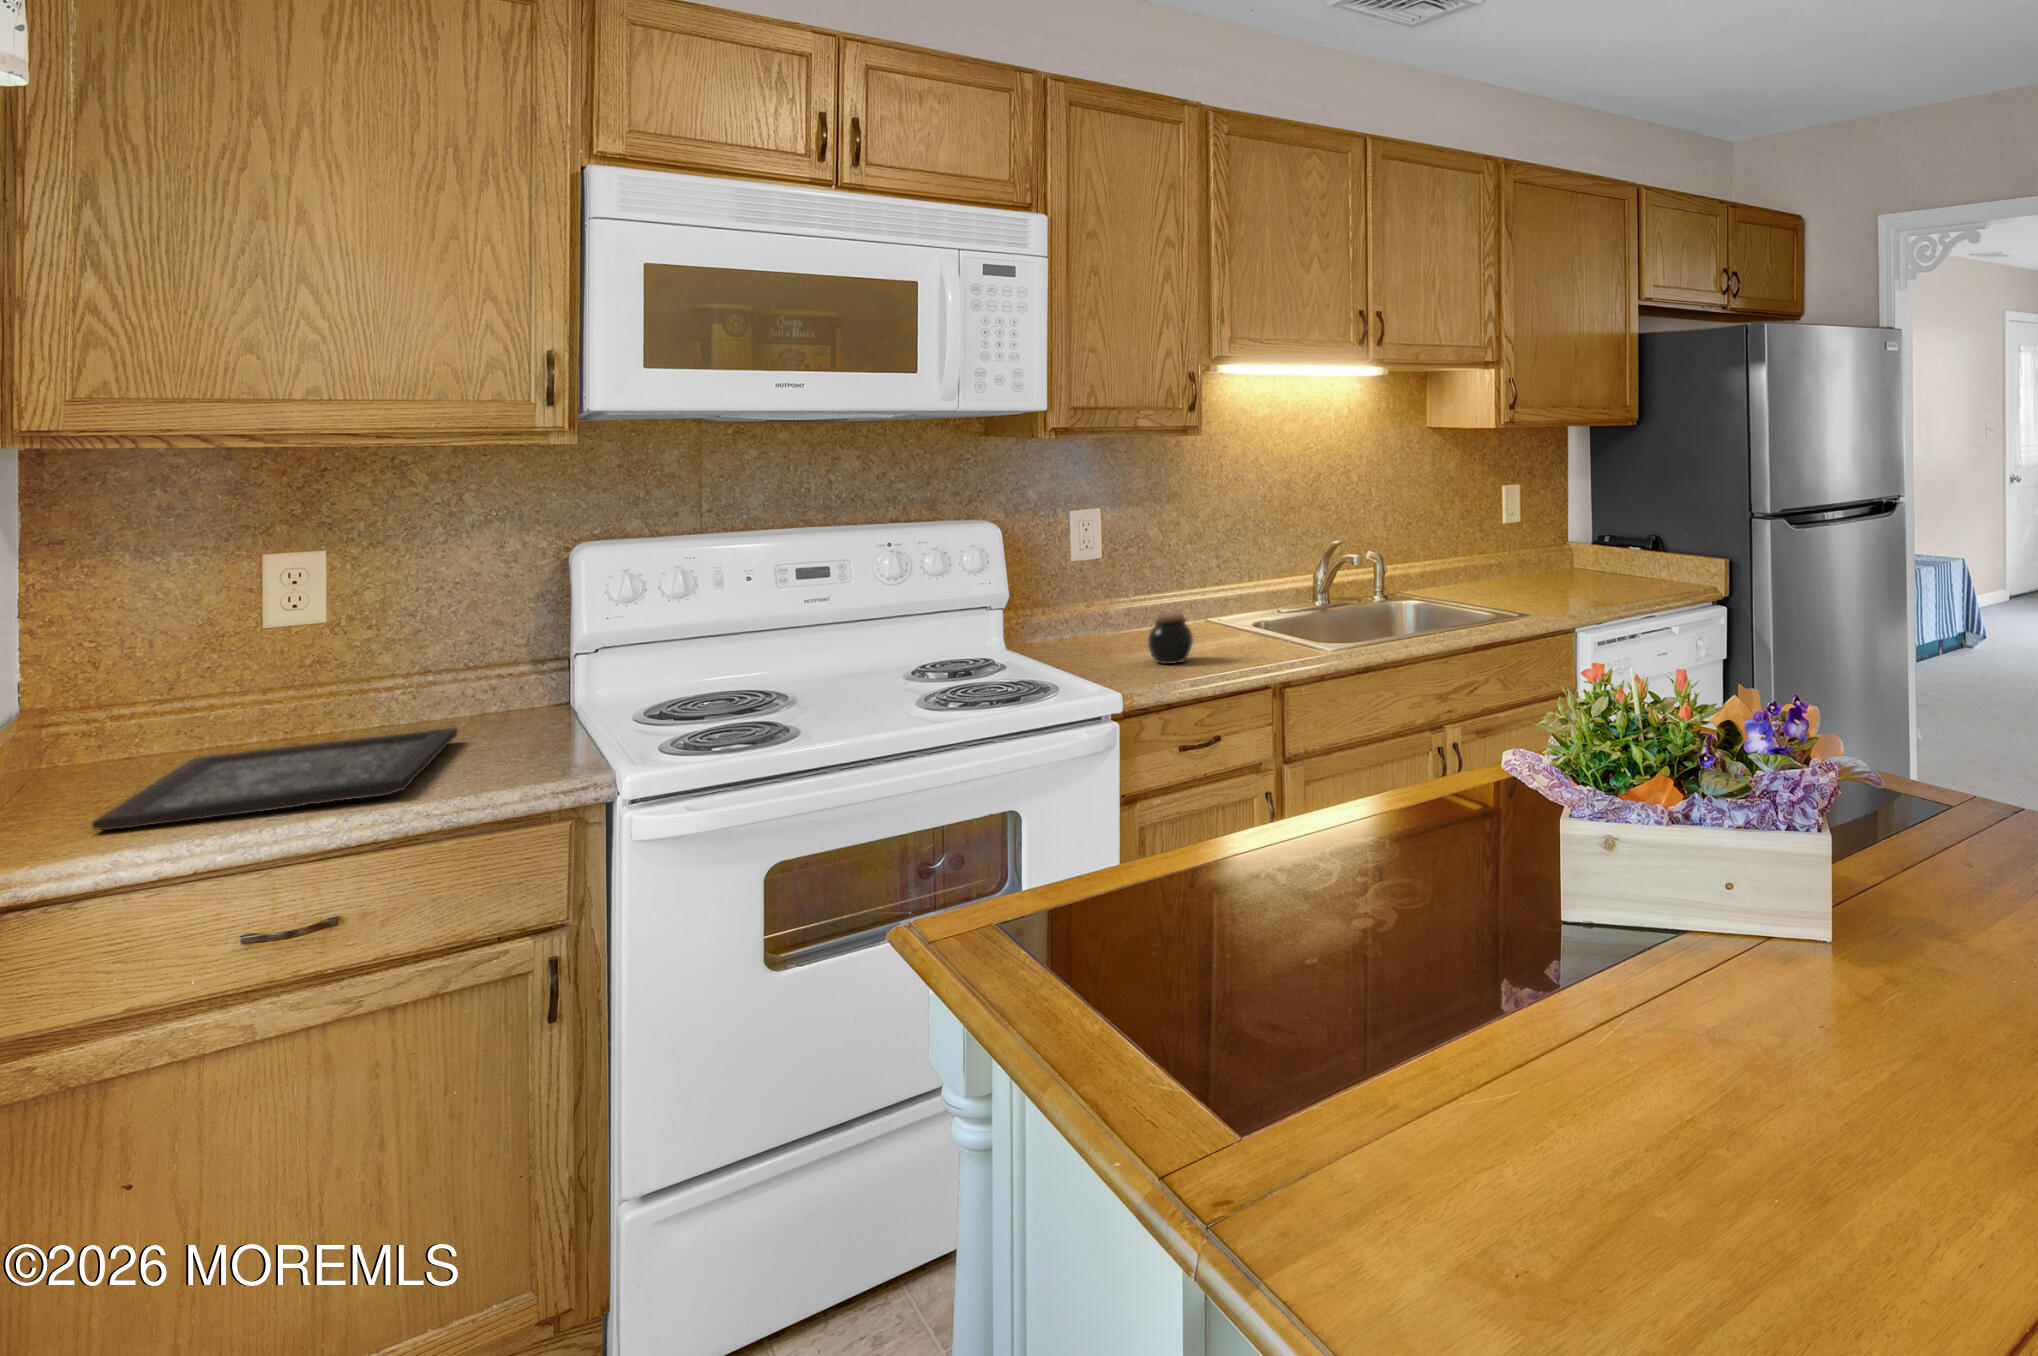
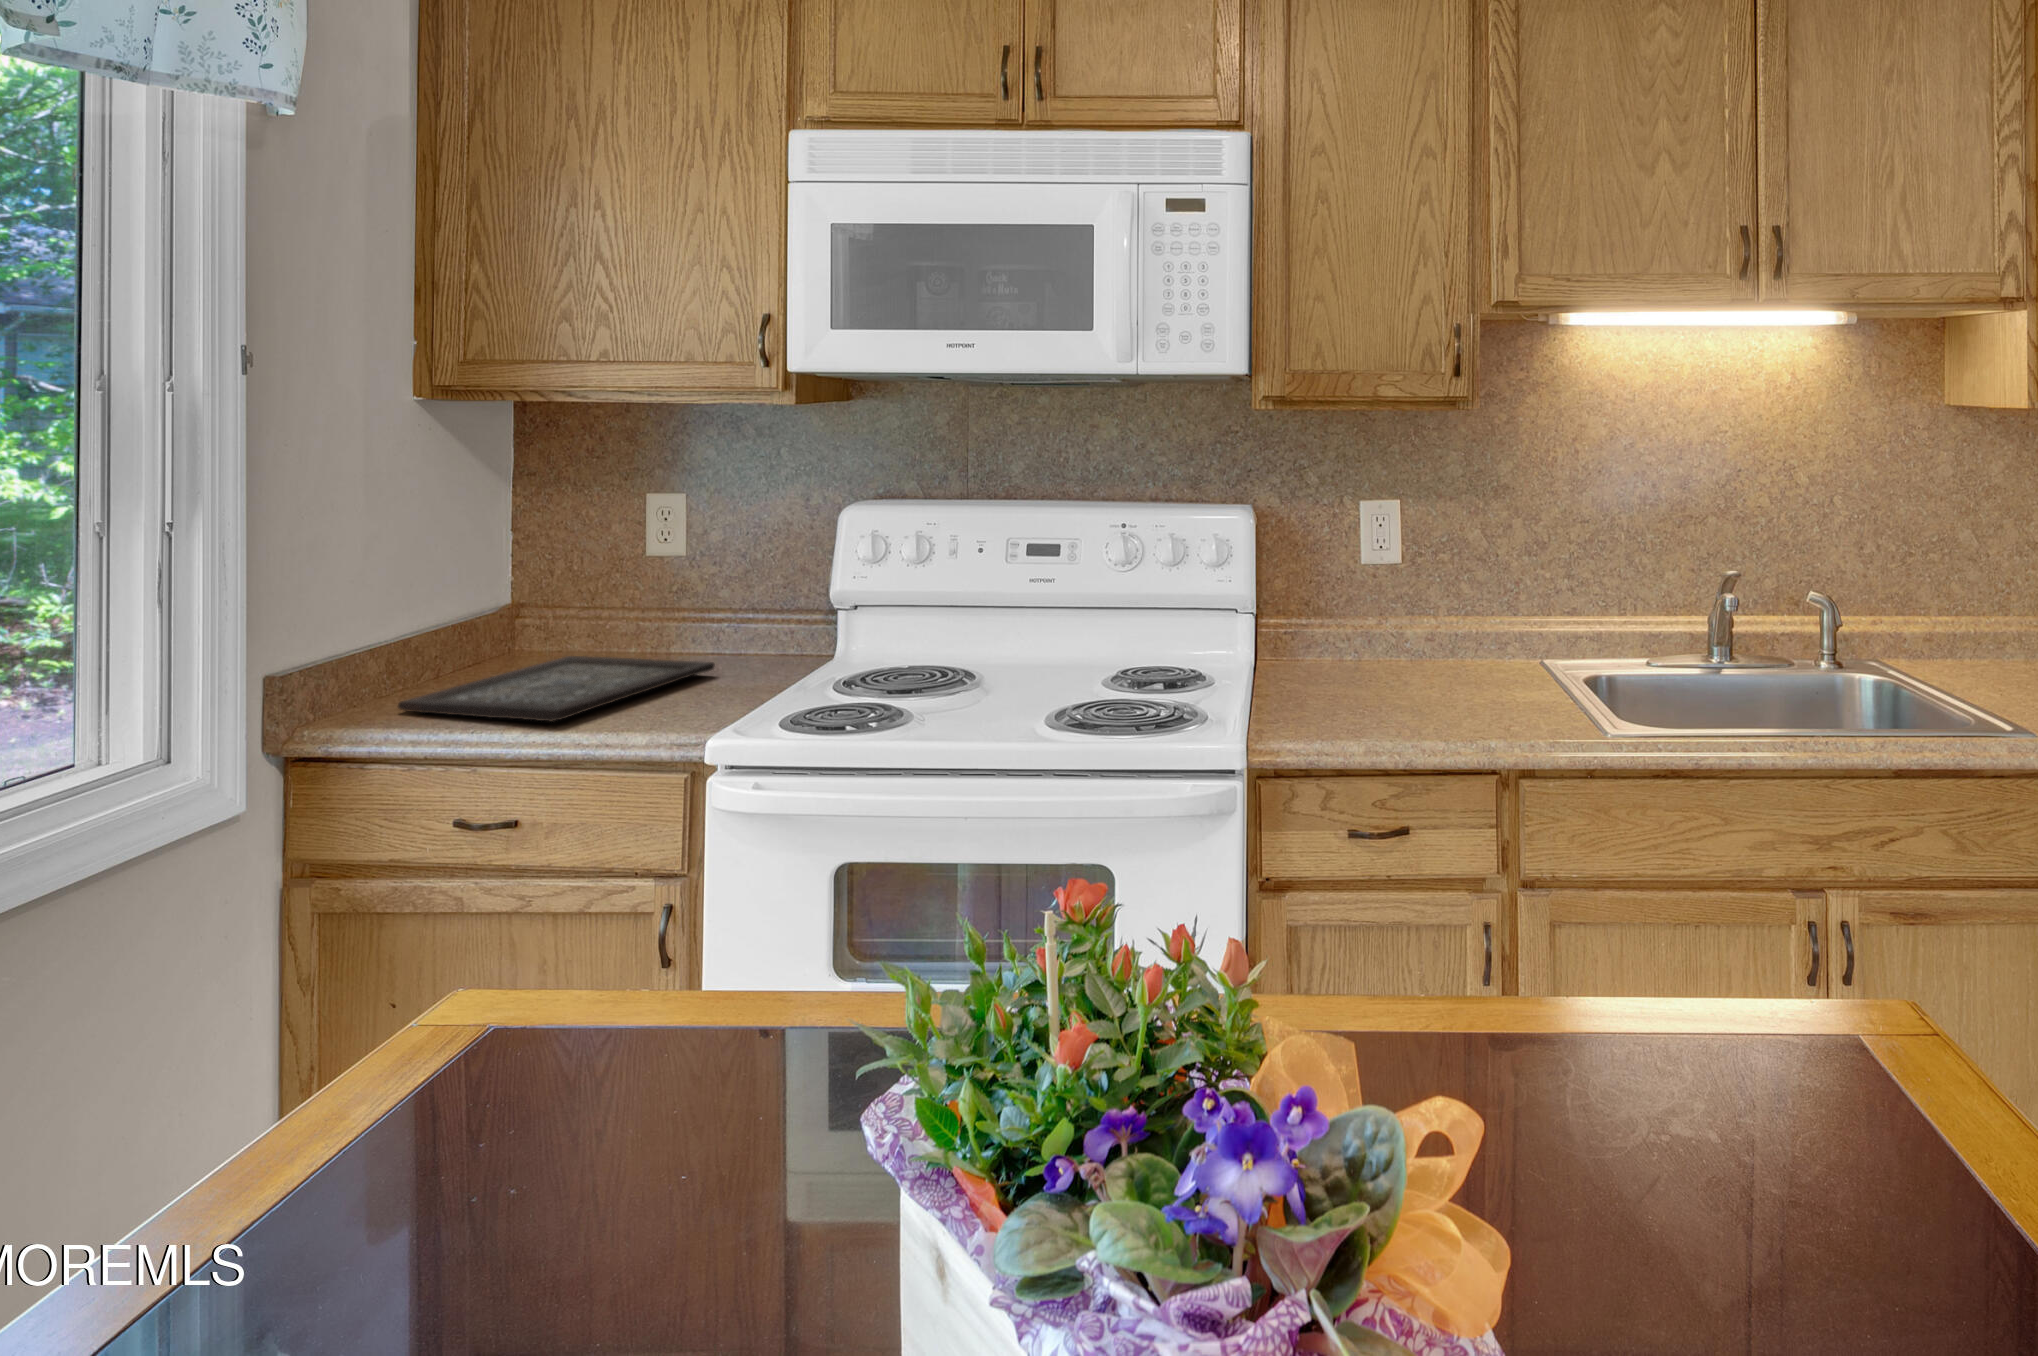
jar: present [1148,612,1193,664] -> none [1358,644,1416,714]

